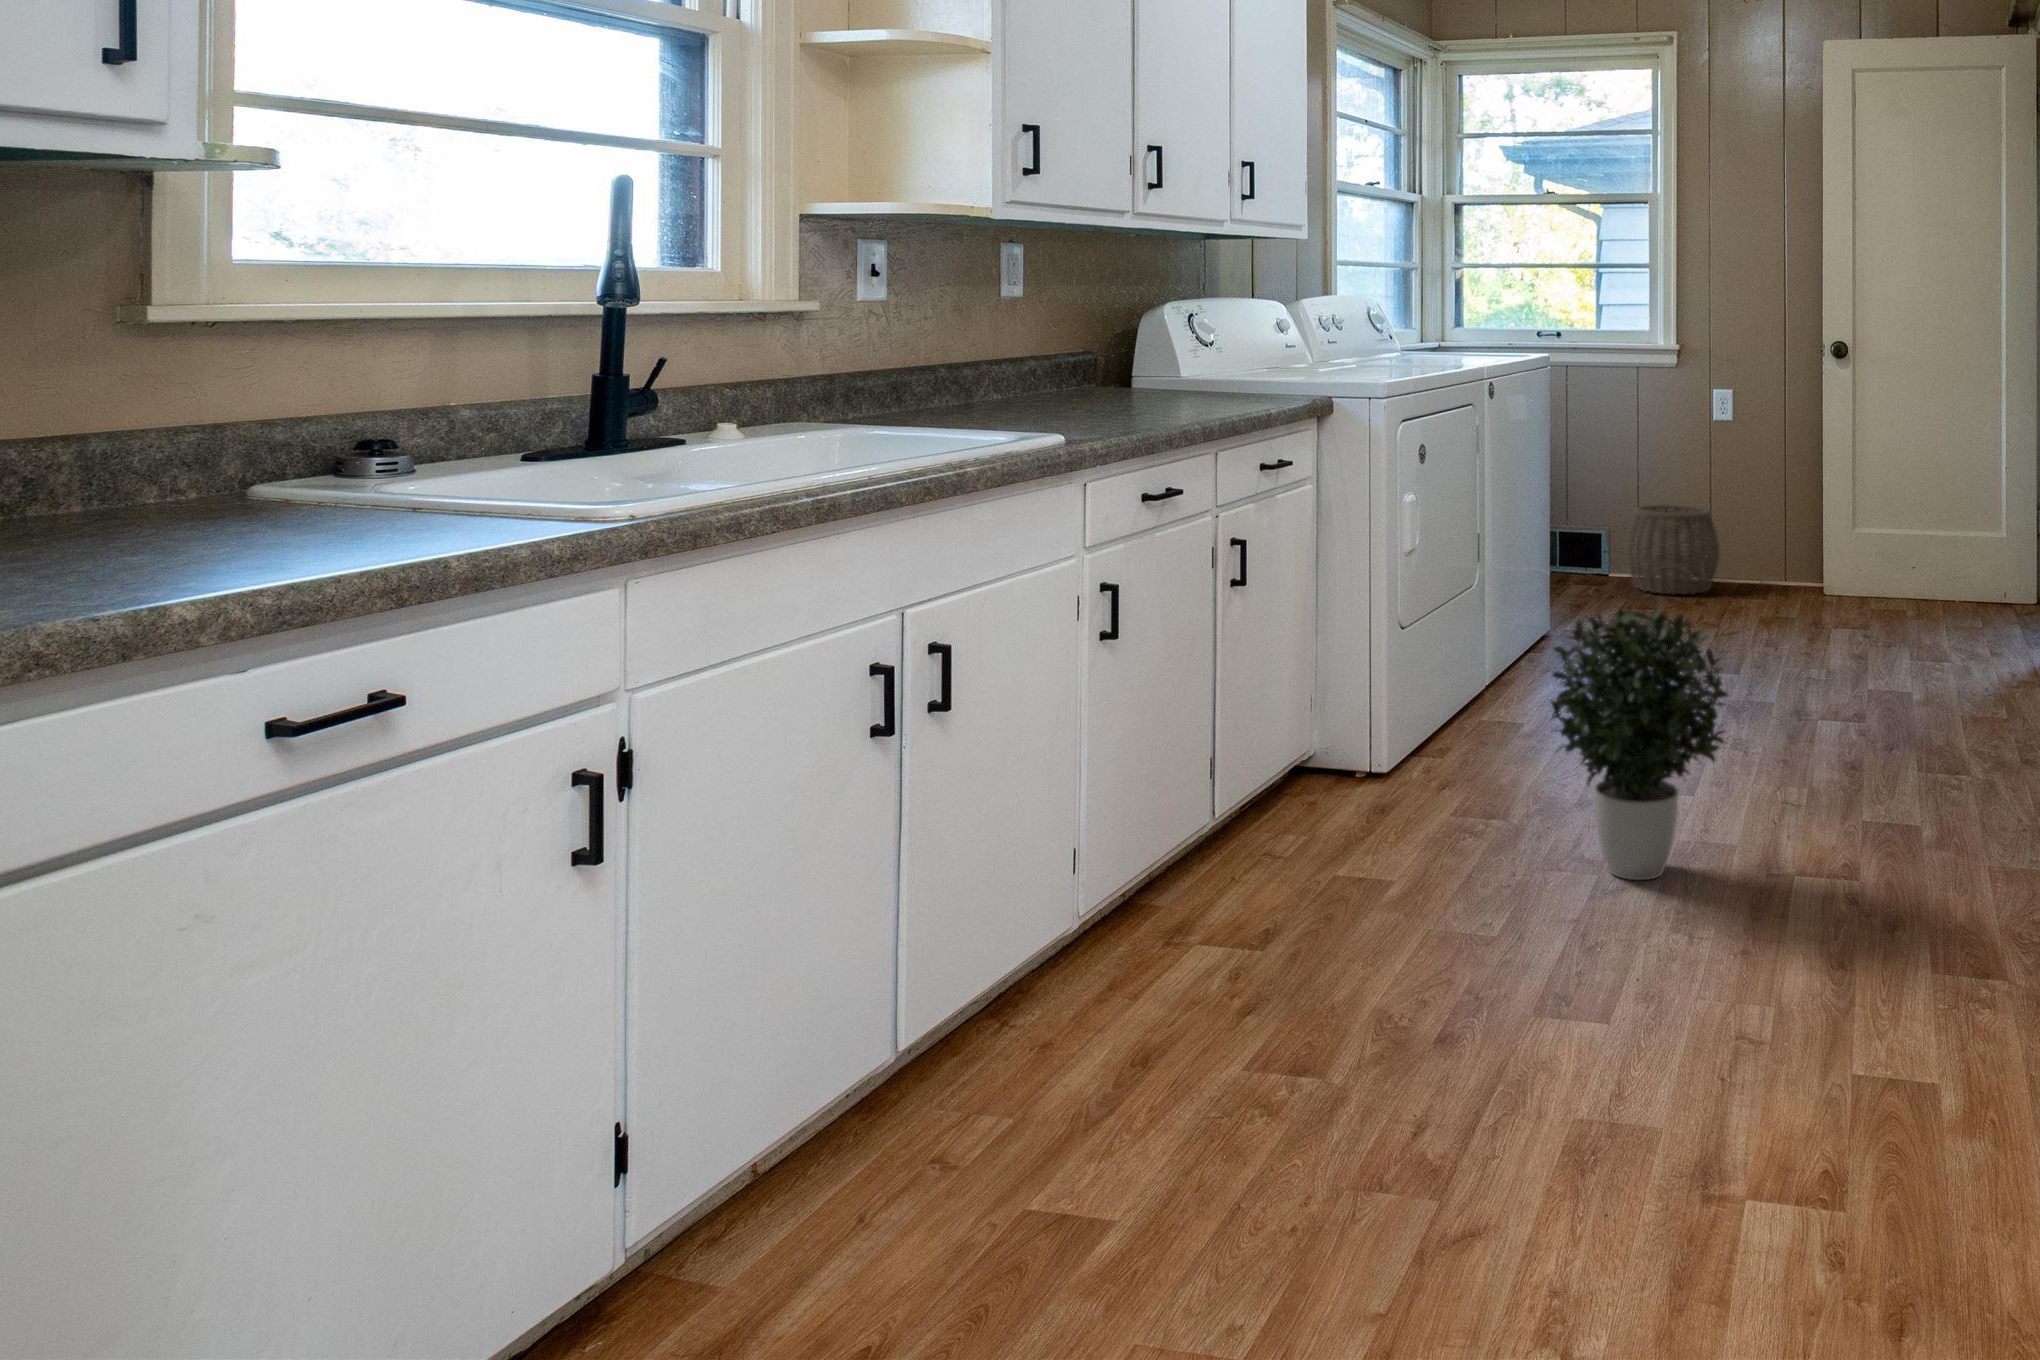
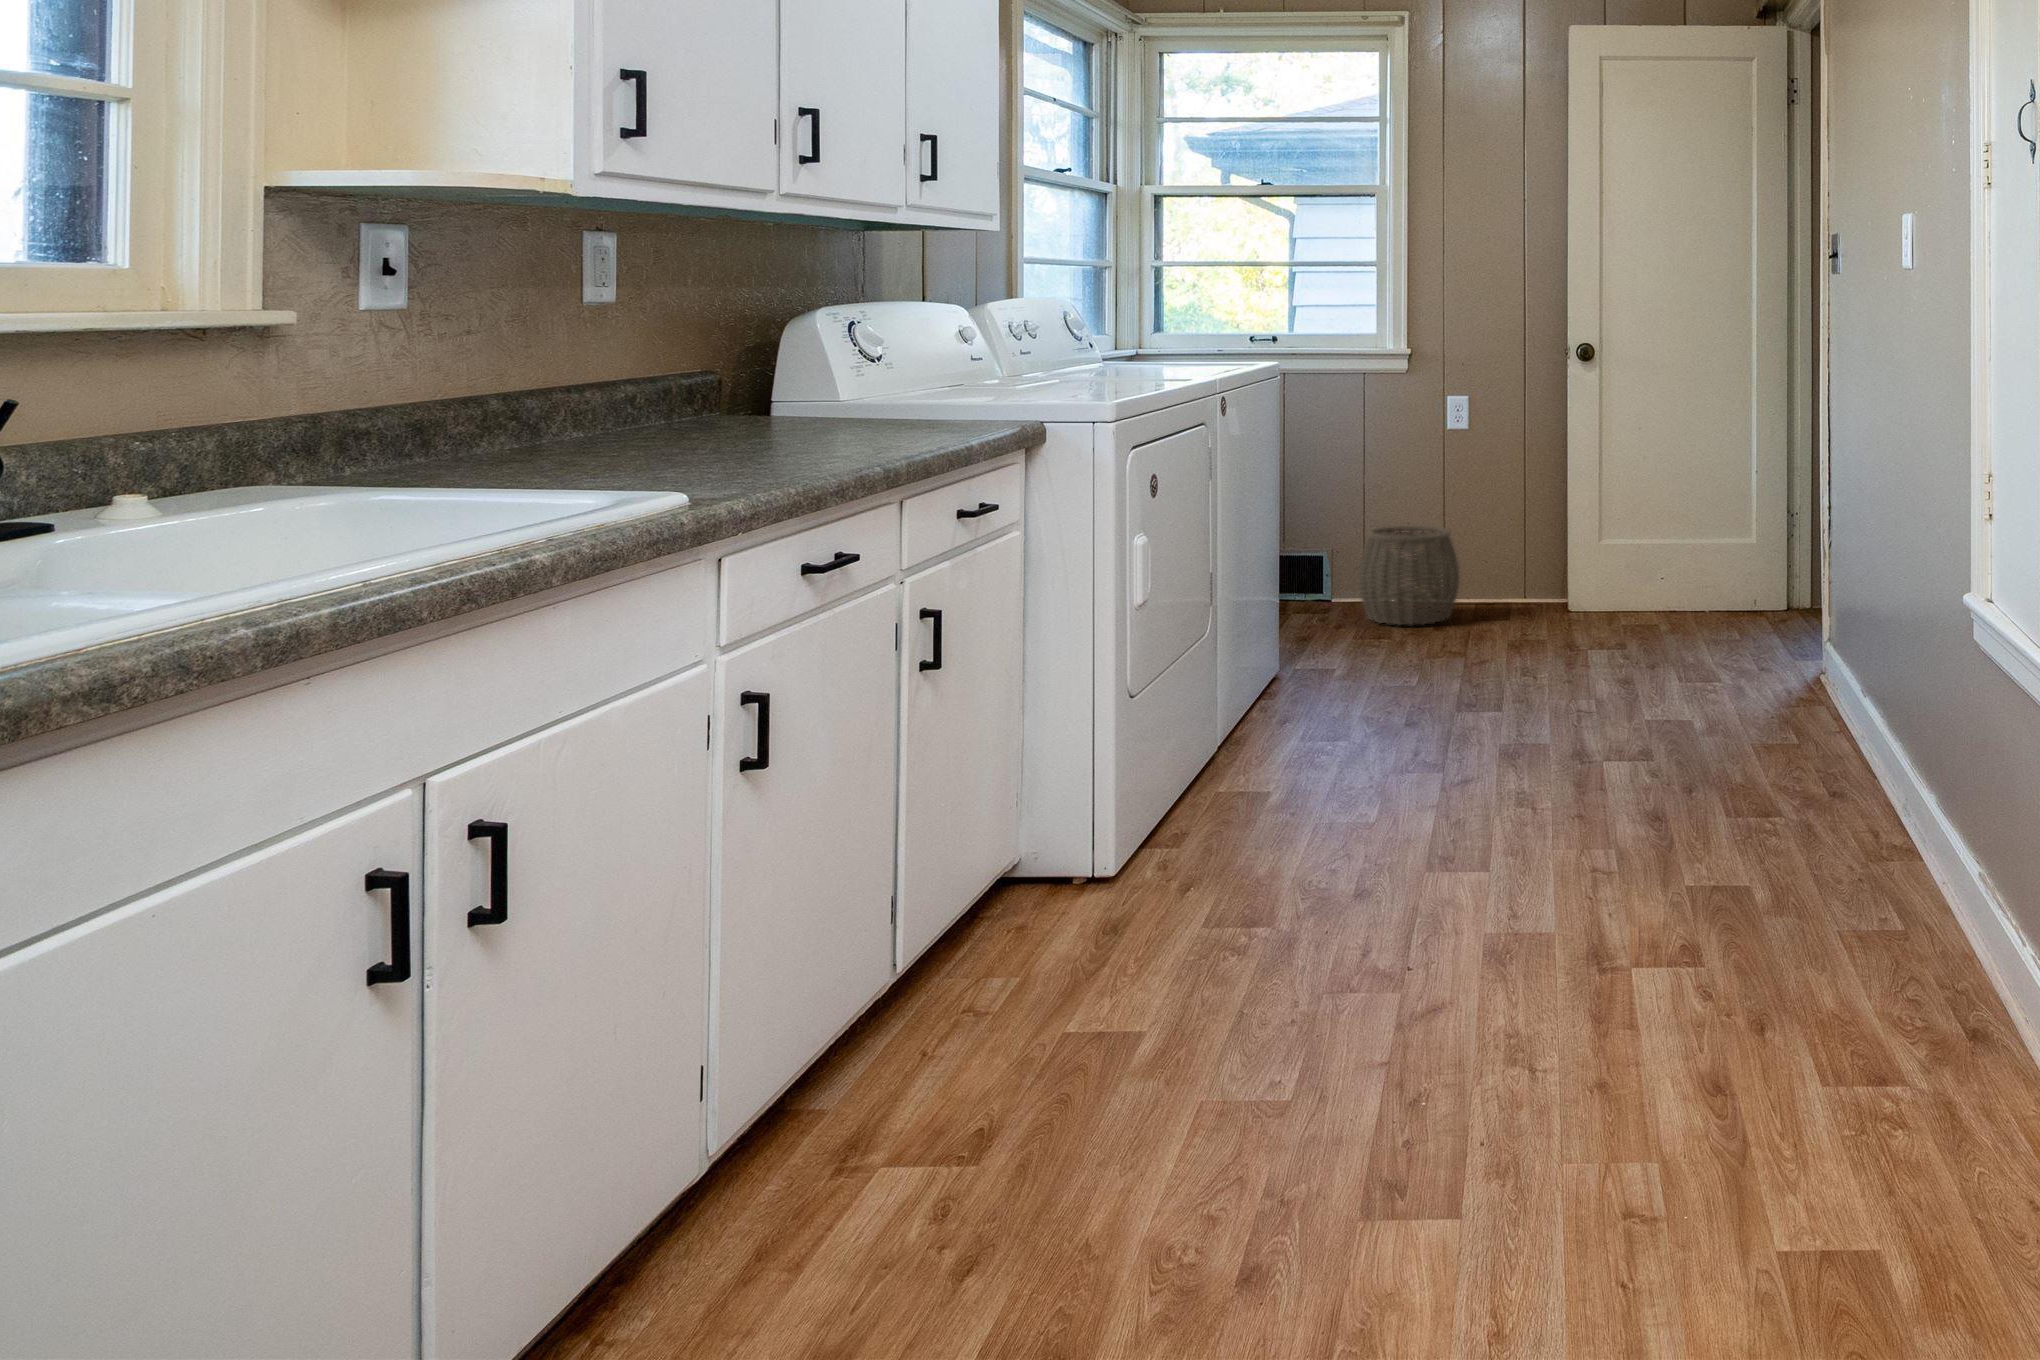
potted plant: present [1551,609,1728,880] -> none [1329,667,1546,995]

